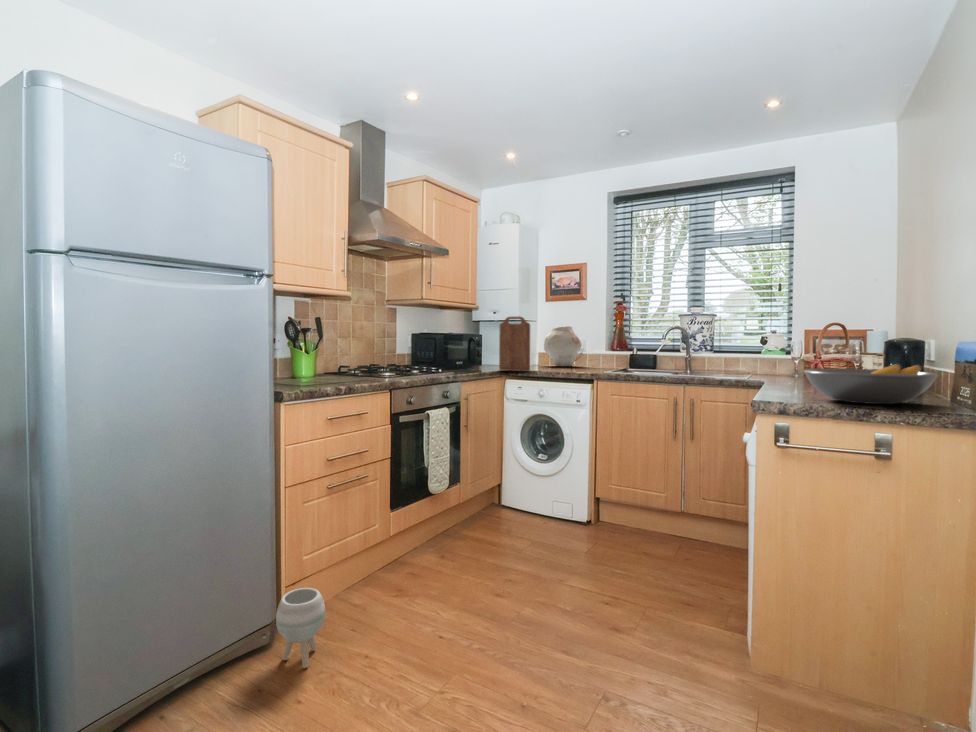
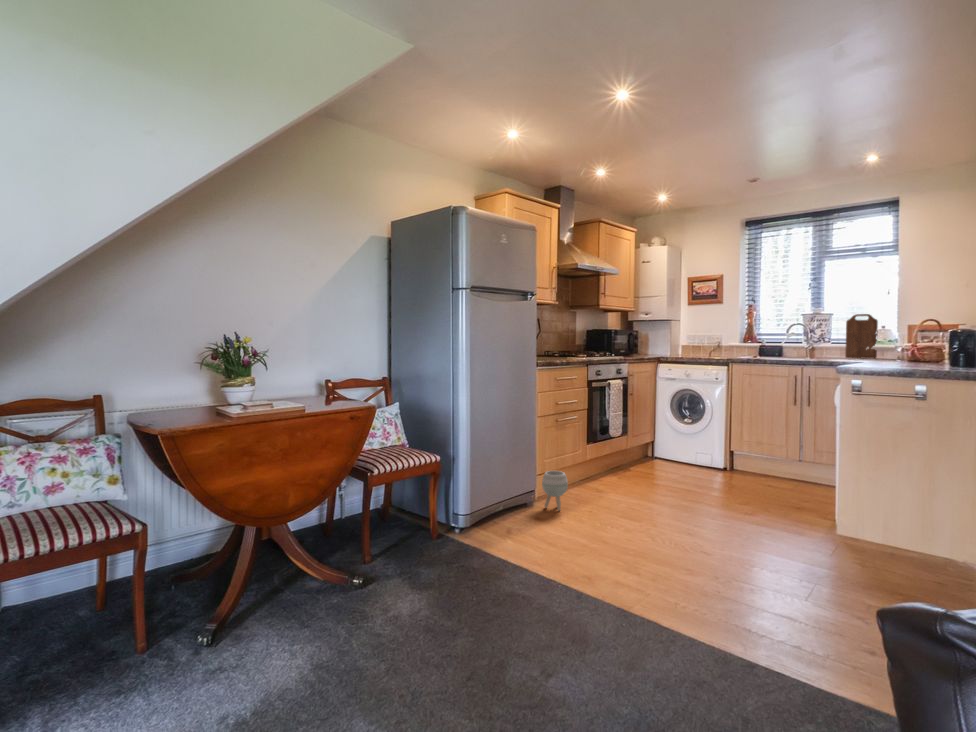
cutting board: present [499,316,530,371] -> present [845,314,878,358]
vase: present [544,326,581,366] -> none [687,324,718,356]
fruit bowl: present [804,364,938,404] -> none [870,342,955,366]

